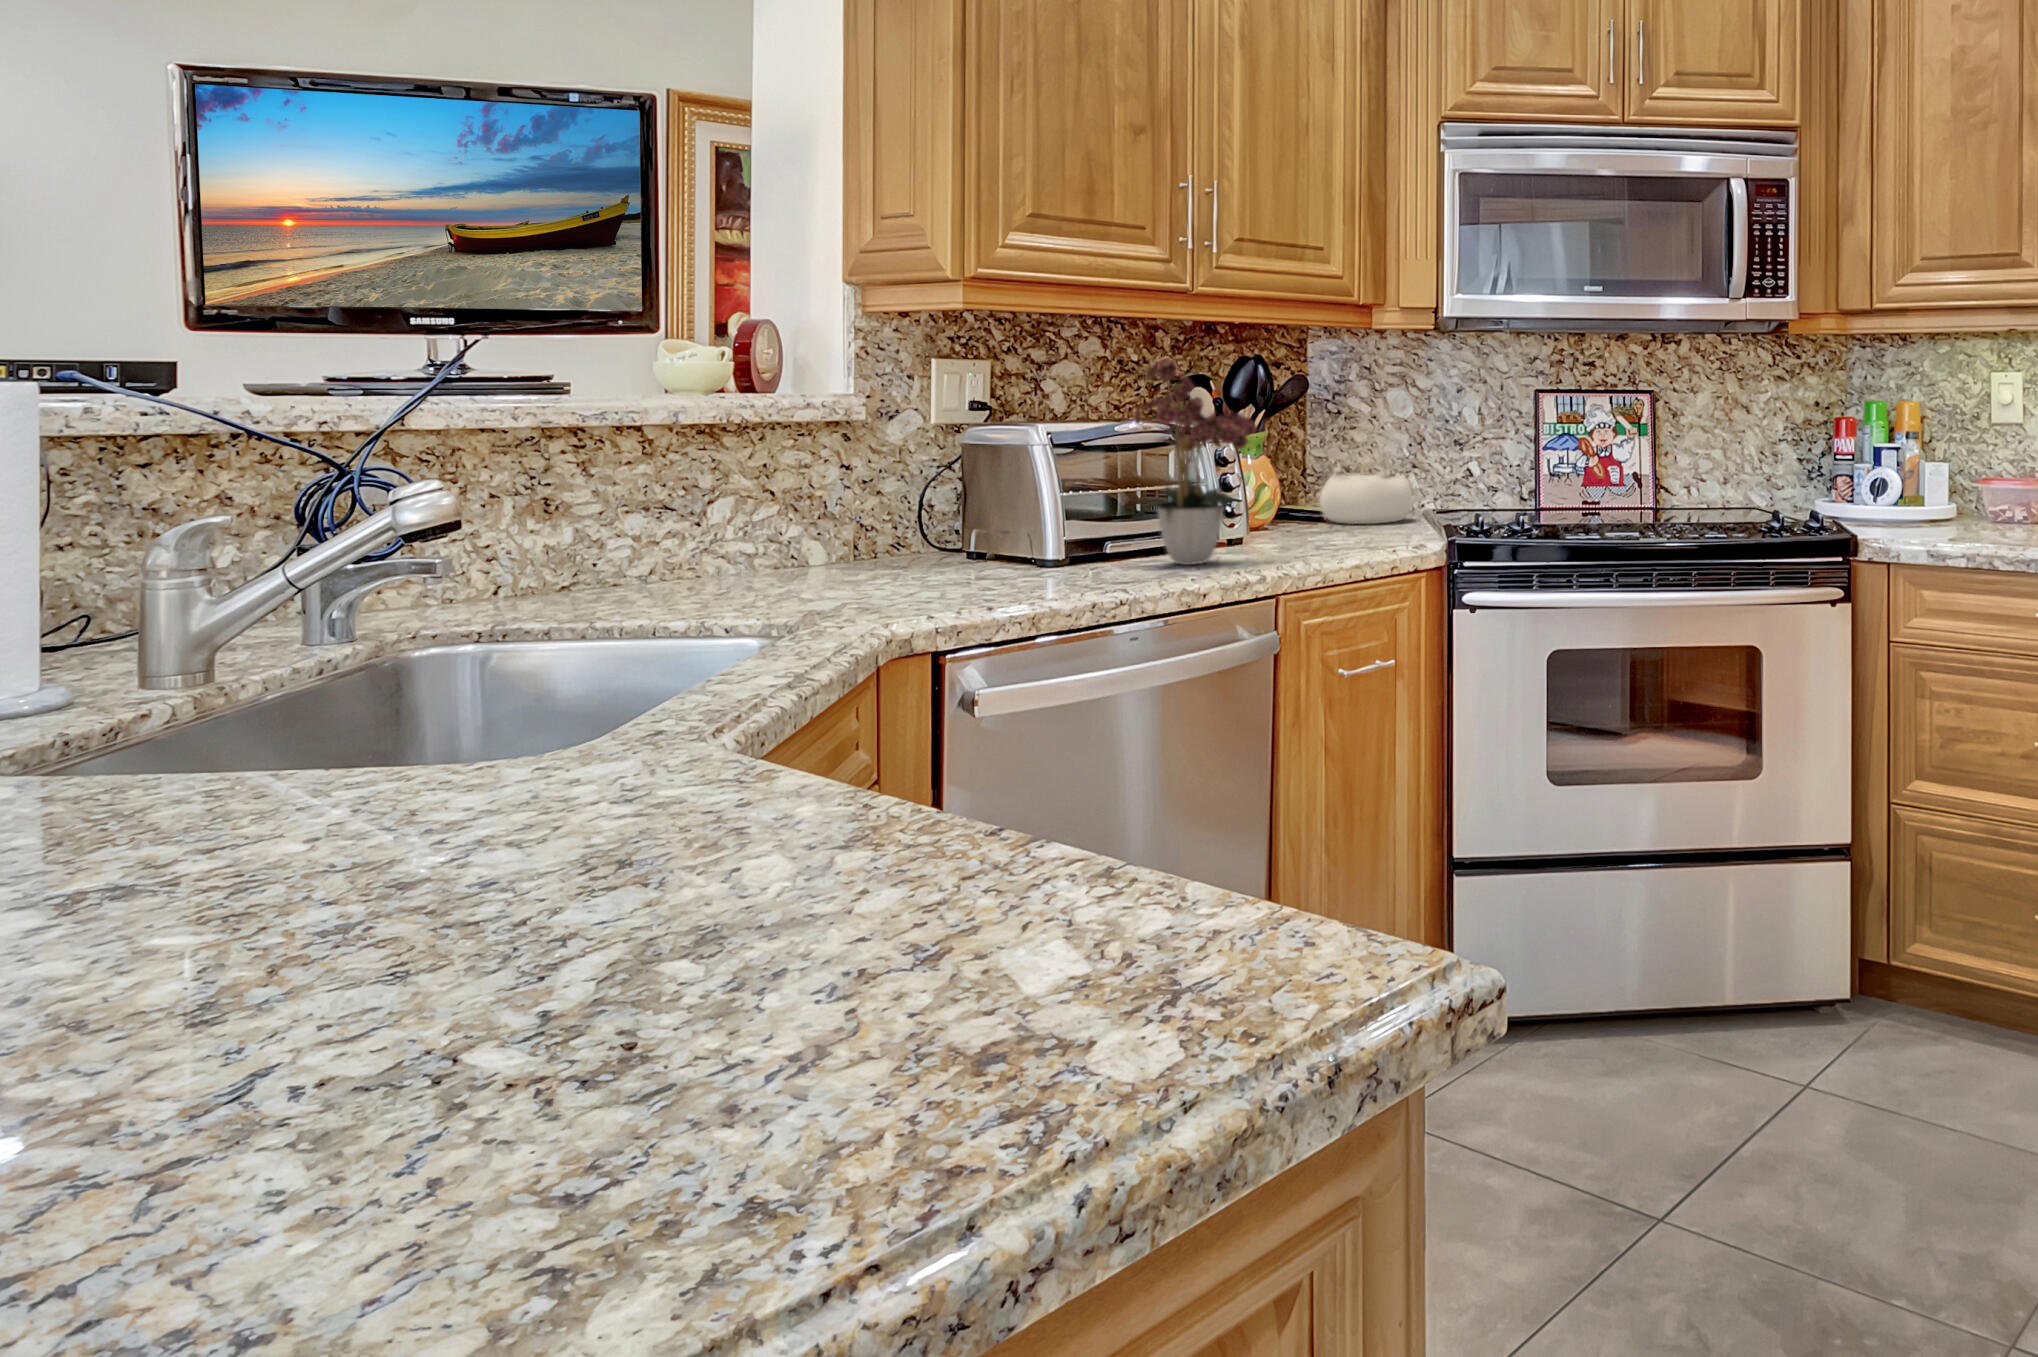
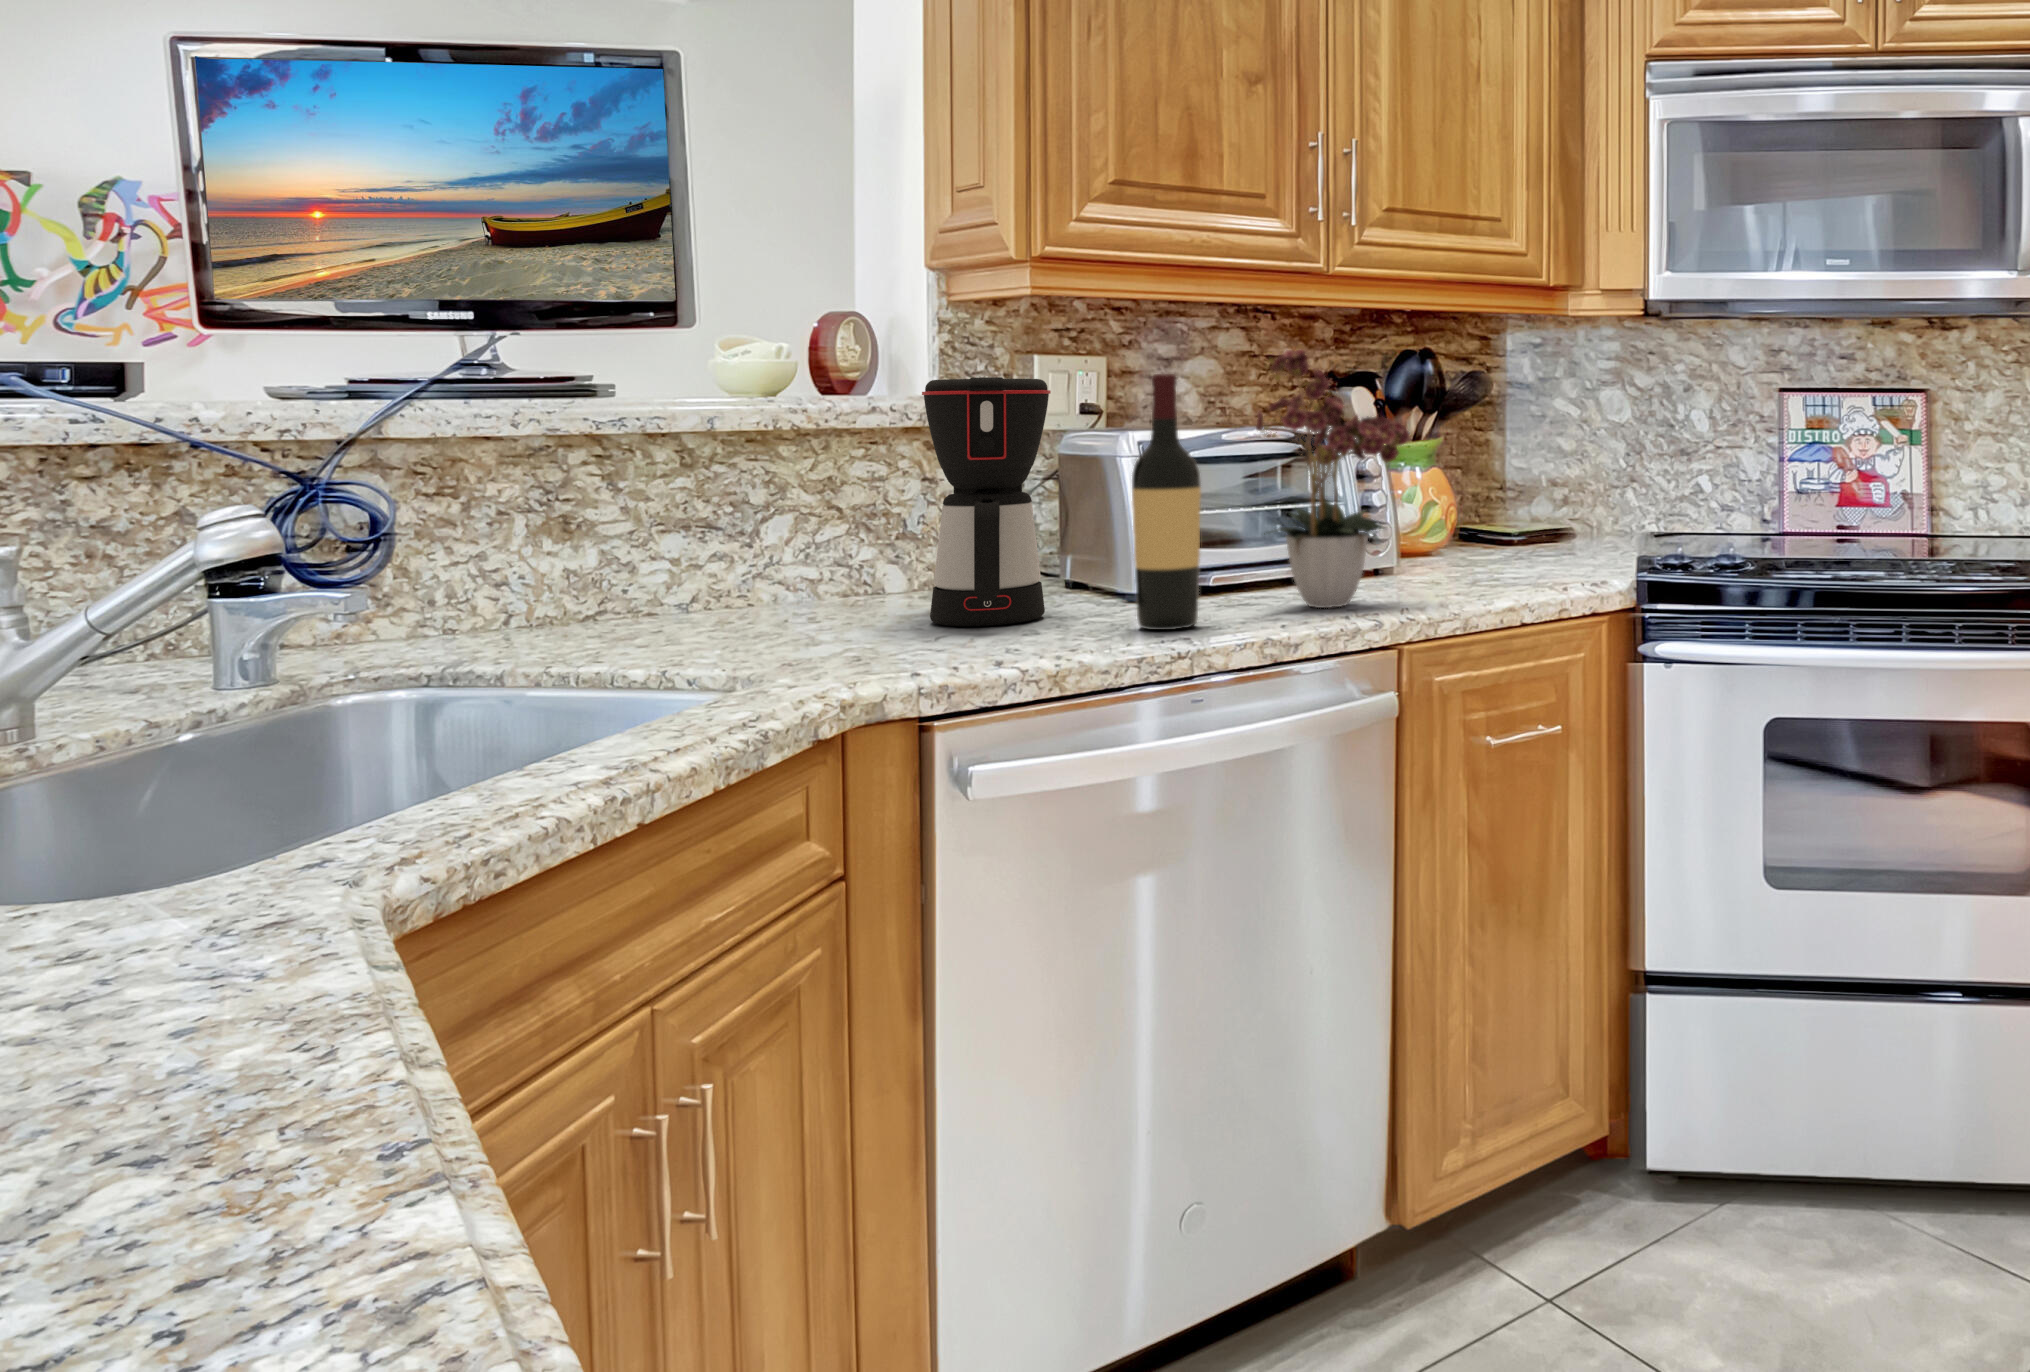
wine bottle: none [1039,380,1095,583] -> present [1132,374,1201,630]
coffee maker: none [858,383,966,583] -> present [922,377,1051,626]
decorative bowl: present [1320,468,1413,524] -> none [1503,487,1616,557]

